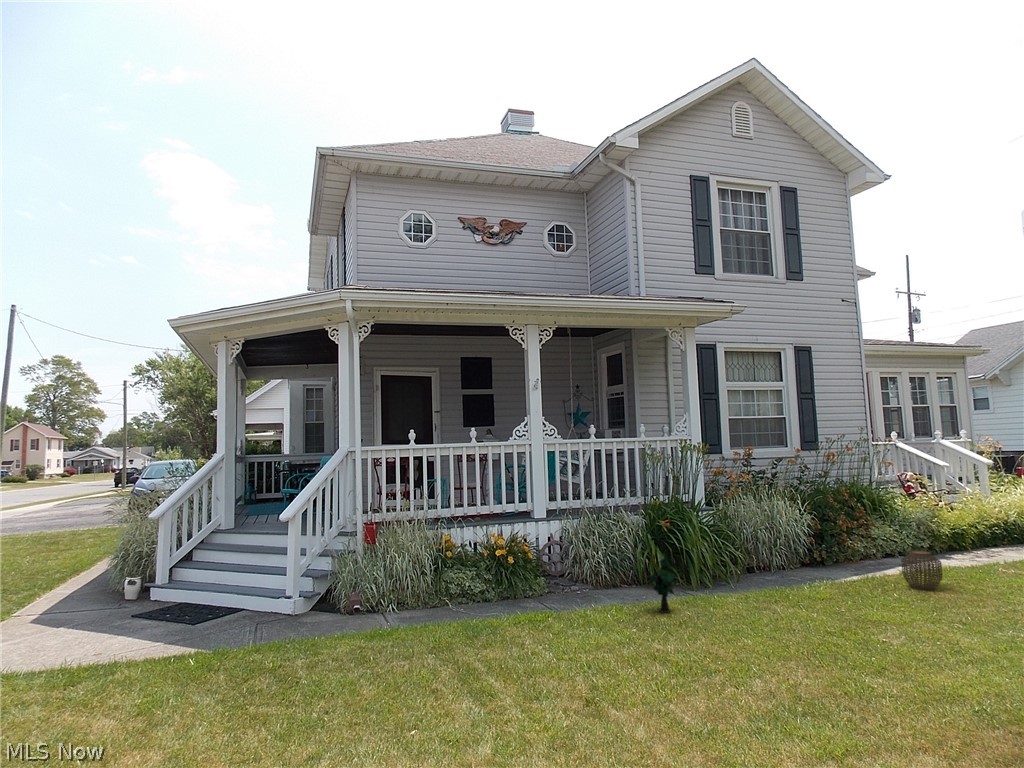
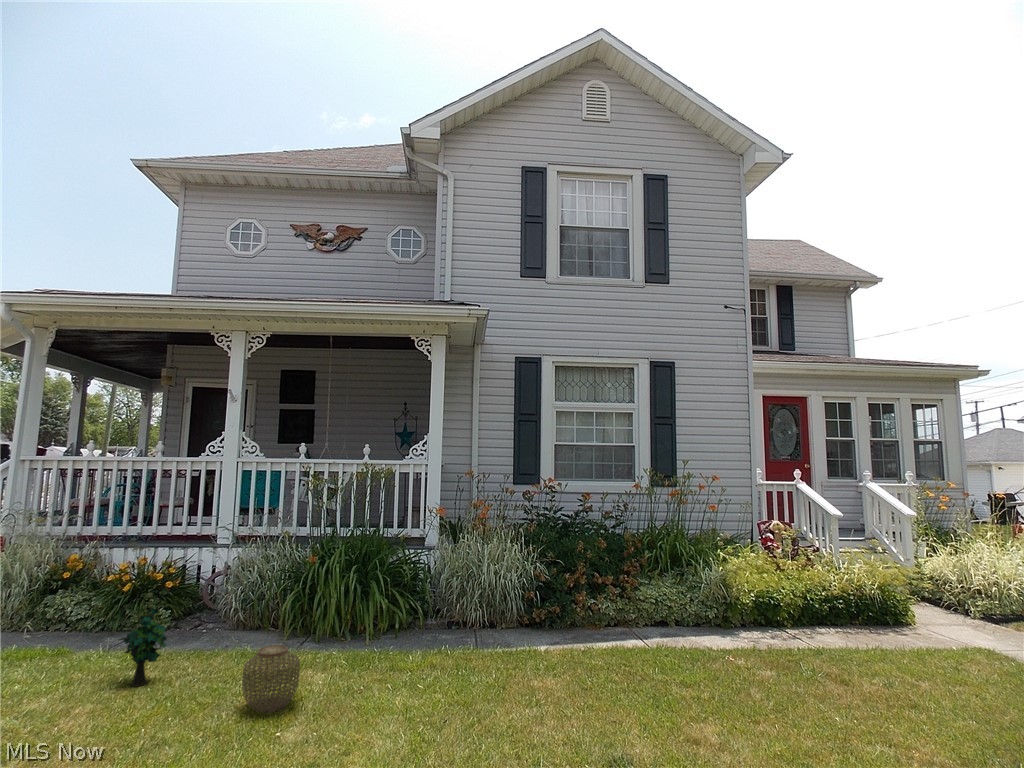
woven basket: present [901,550,942,590] -> present [242,645,300,713]

